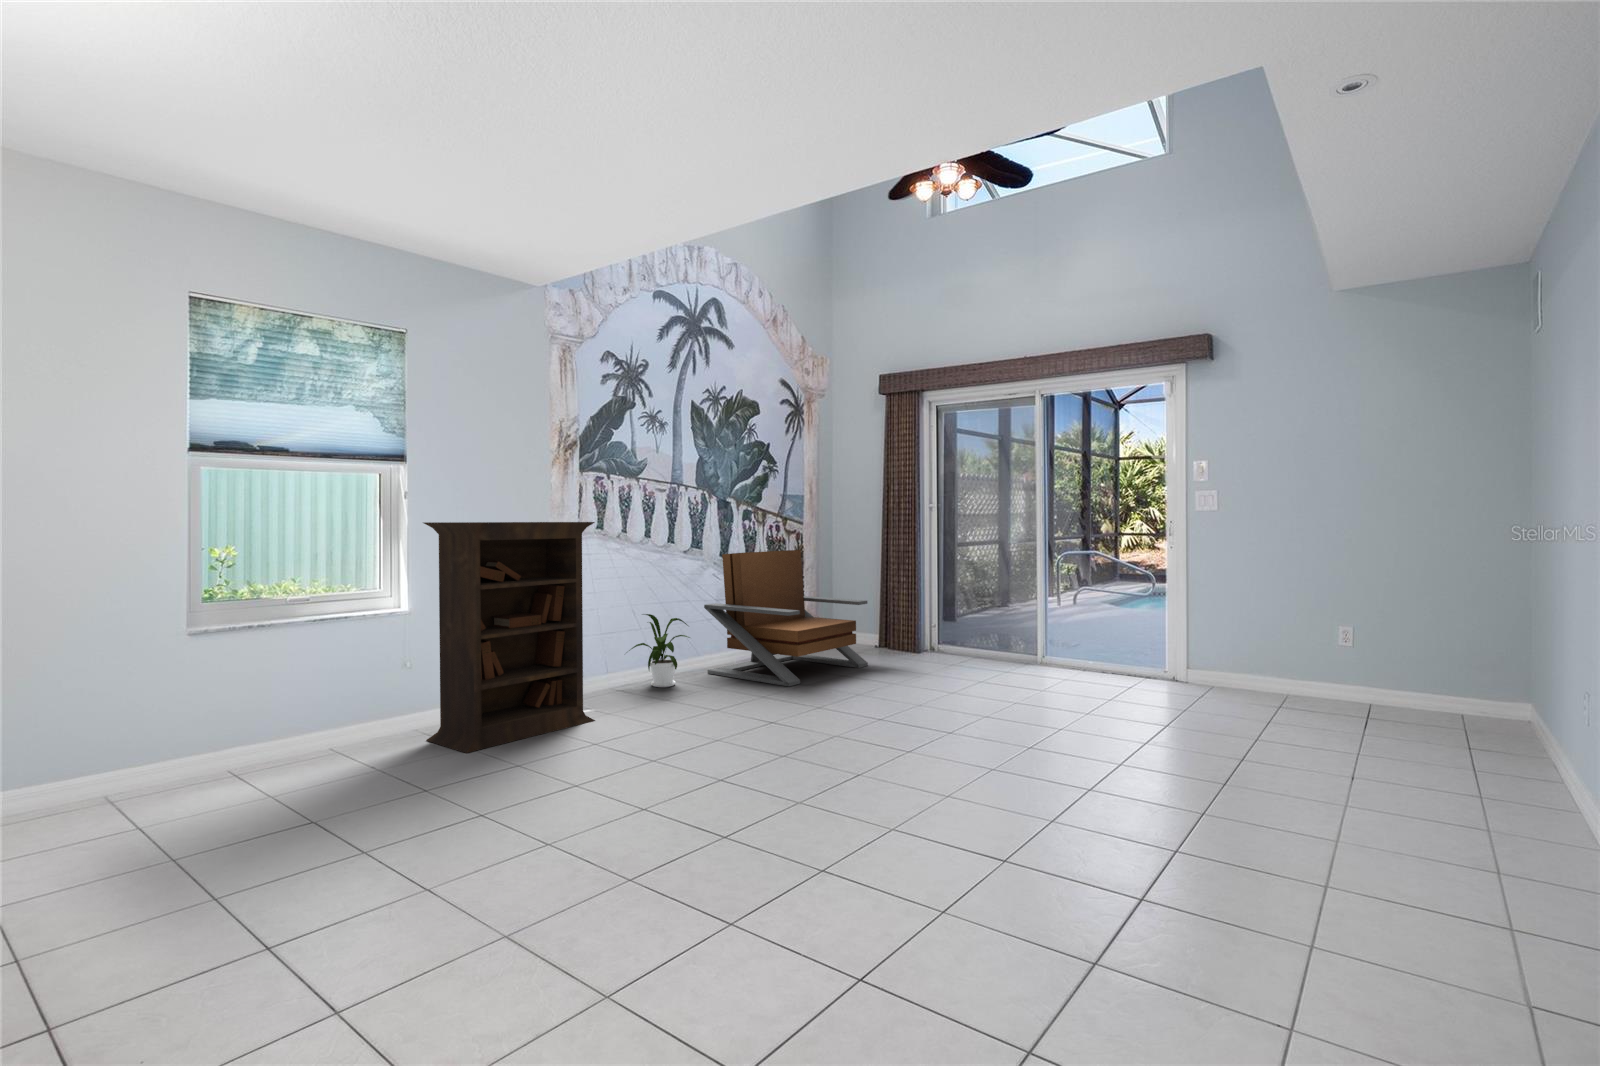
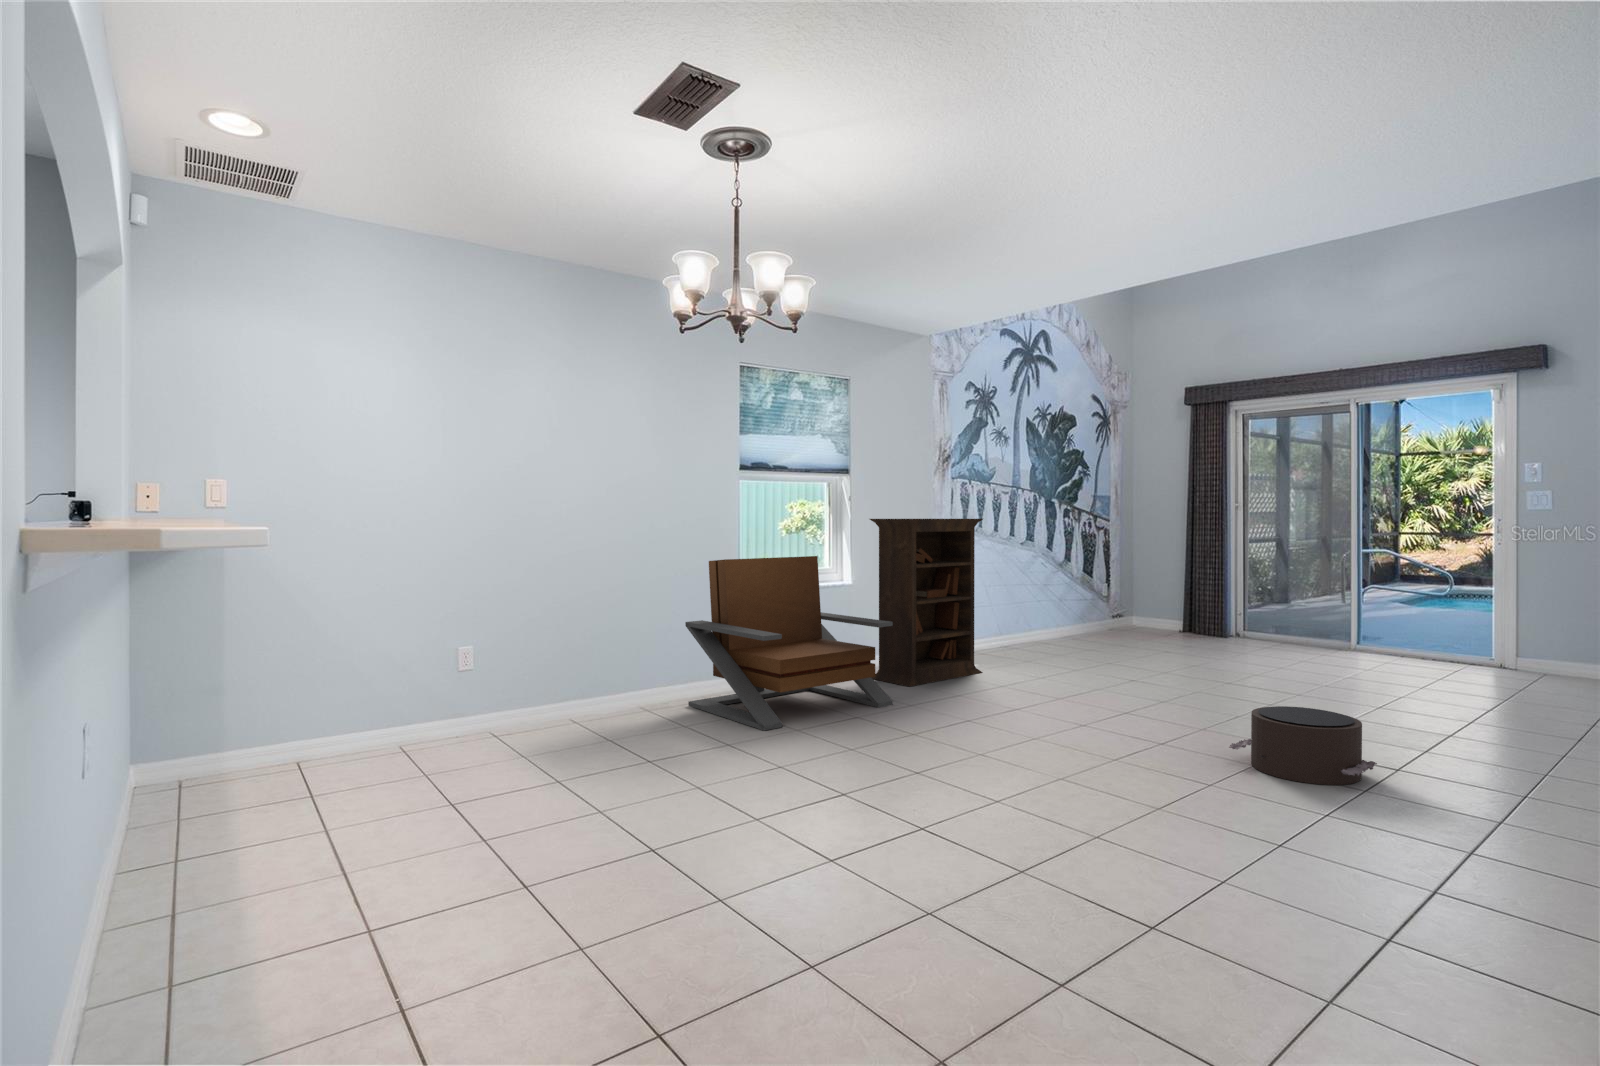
lounge chair: present [704,550,868,686] -> present [685,556,893,731]
house plant: present [629,614,690,687] -> none [980,594,1037,654]
pouf: none [792,789,976,921] -> present [1229,706,1377,785]

